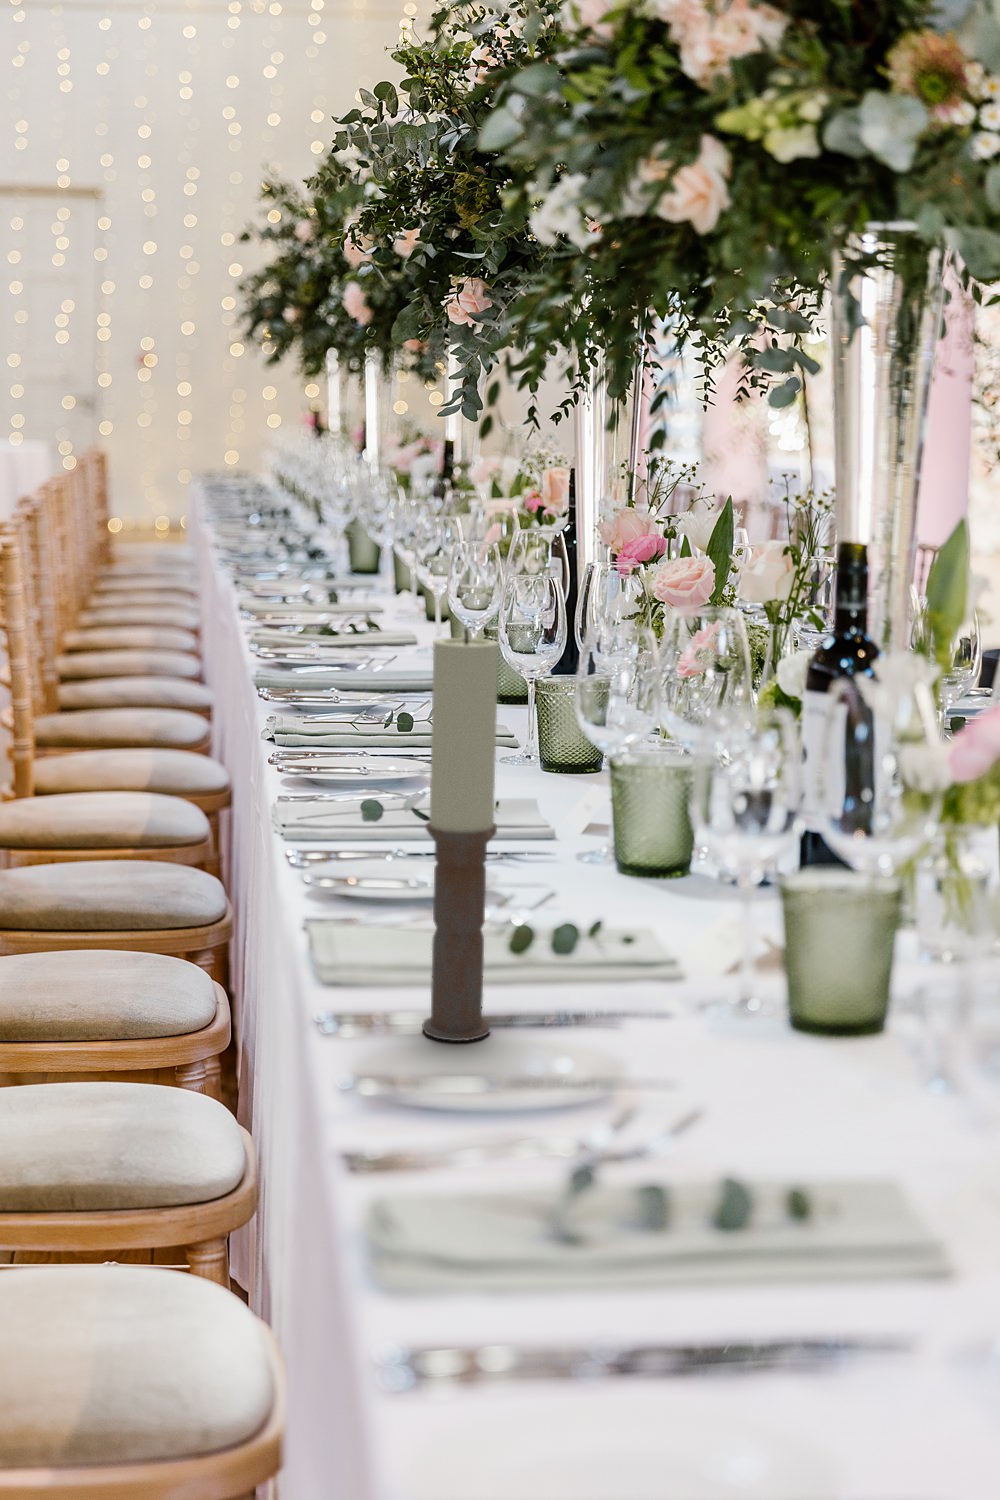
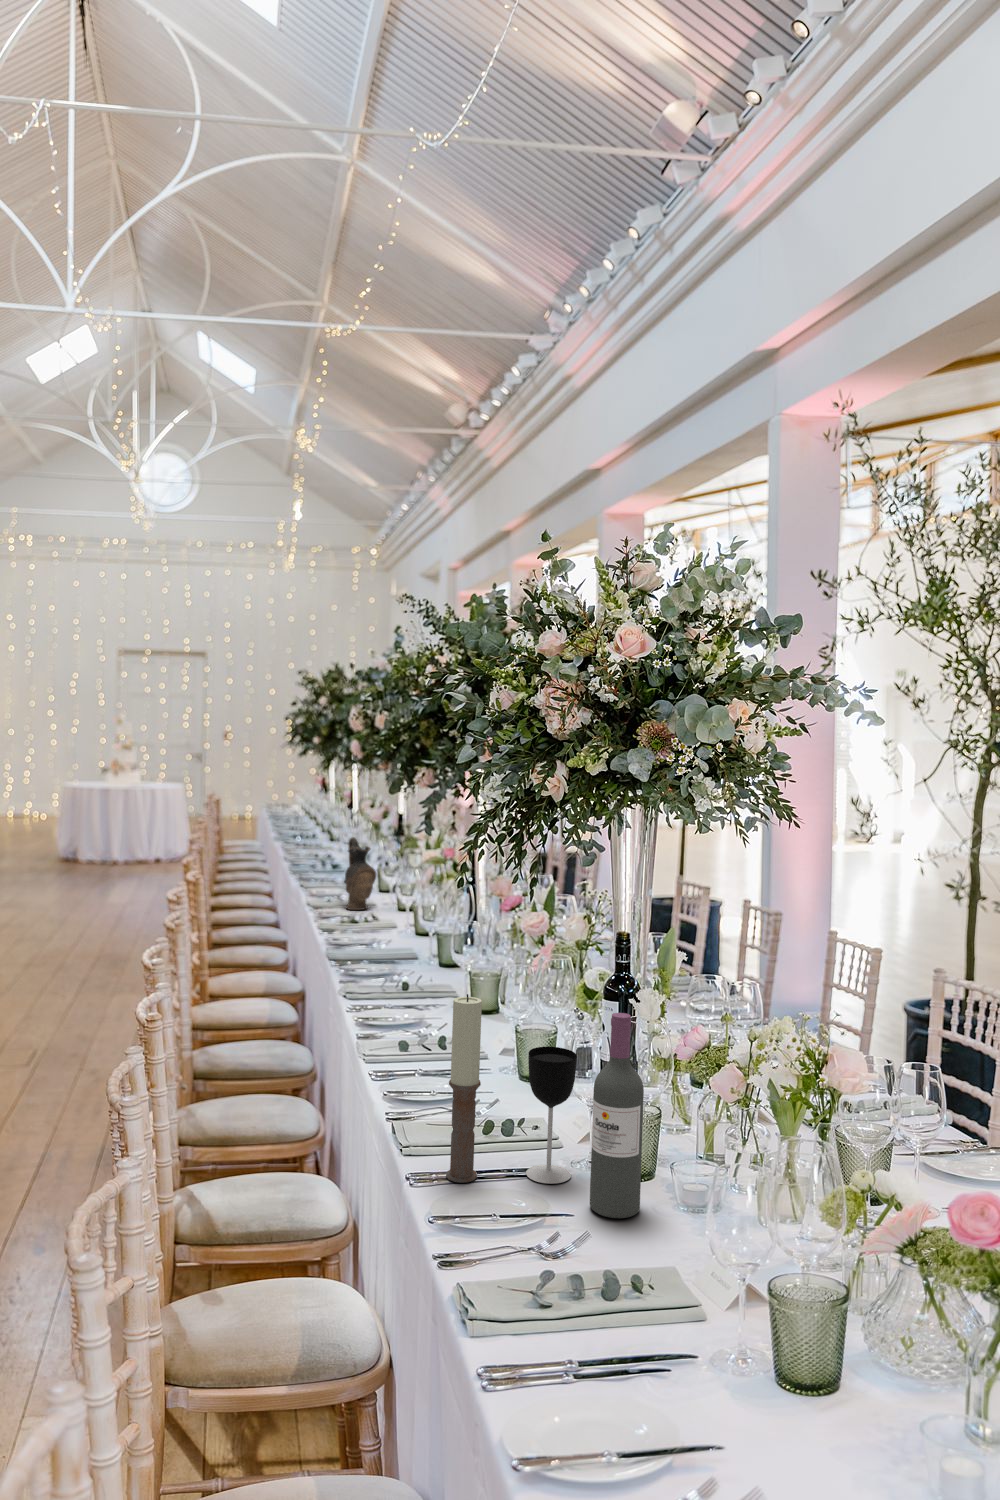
ceramic pitcher: none [321,470,381,611] -> present [345,837,376,910]
wine bottle: none [735,658,867,1116] -> present [590,1013,644,1218]
wine glass: none [600,758,719,1049] -> present [526,1047,577,1184]

